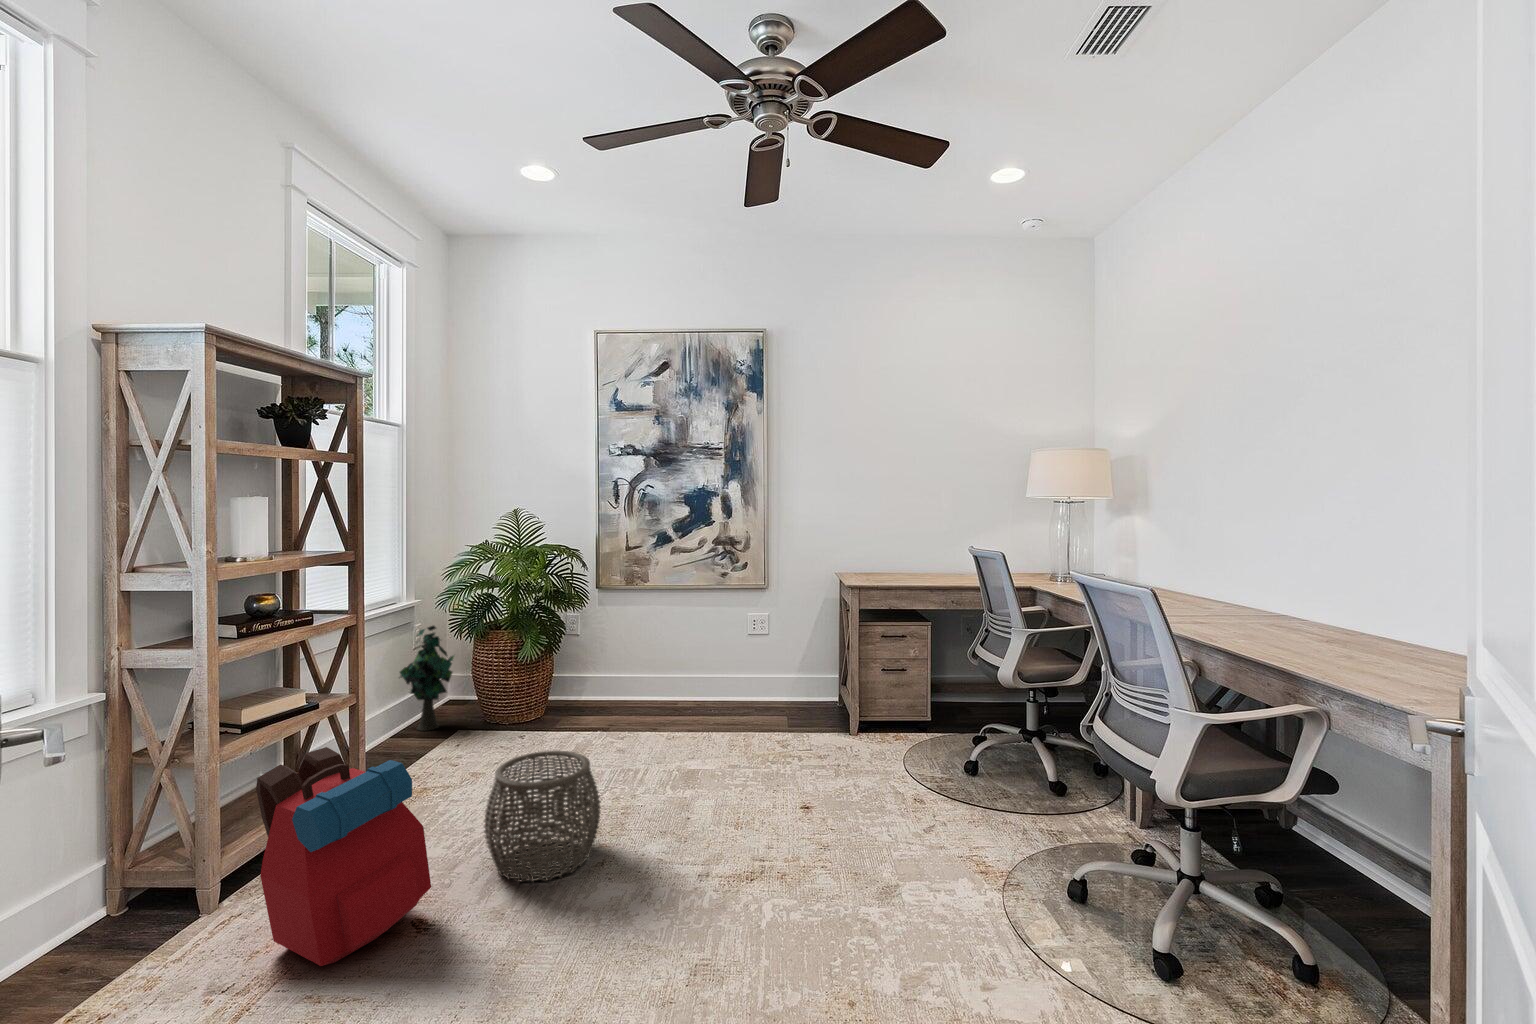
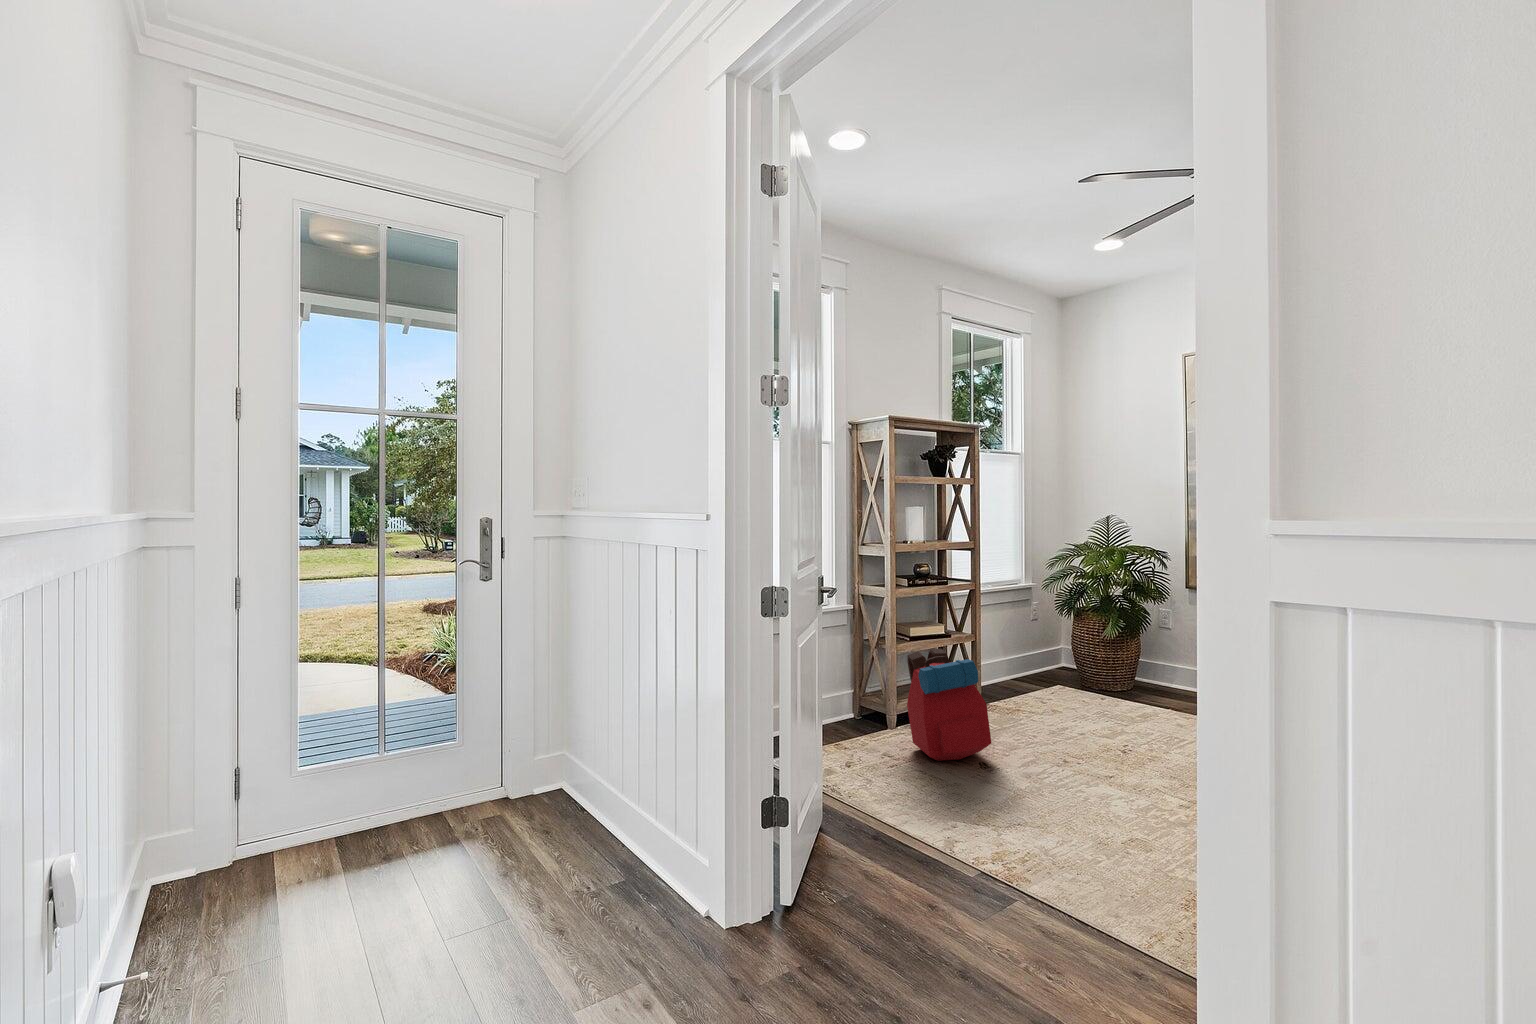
decorative plant: present [400,626,454,731] -> none [1014,603,1056,681]
woven basket: present [484,751,601,882] -> none [1030,686,1115,770]

